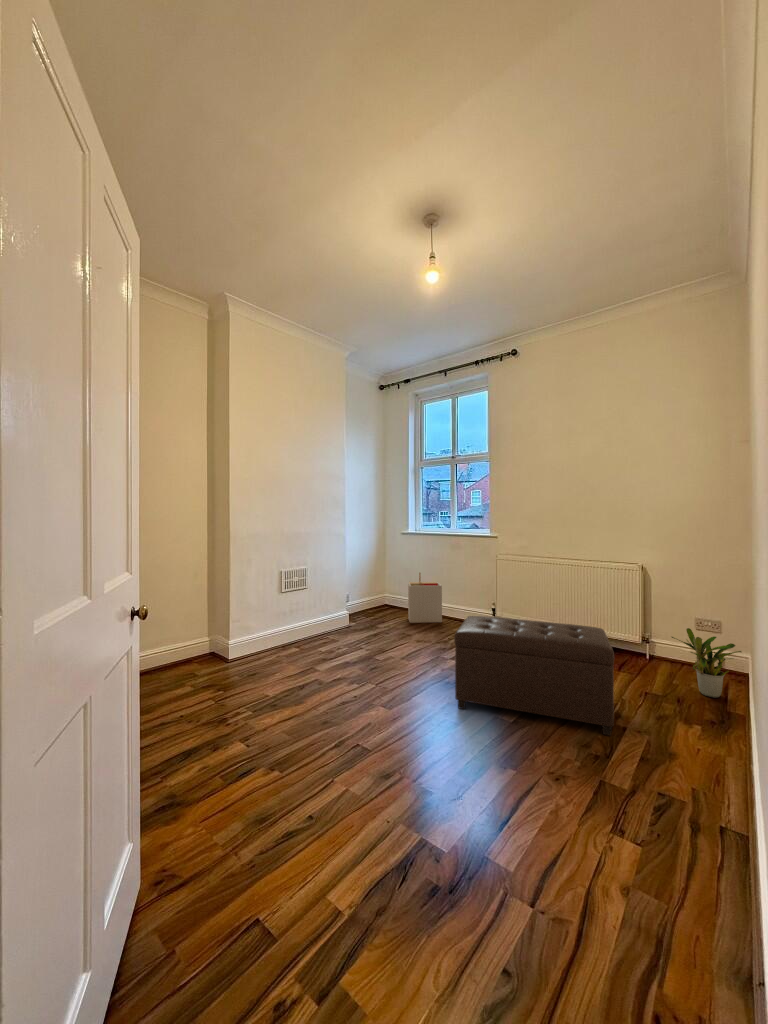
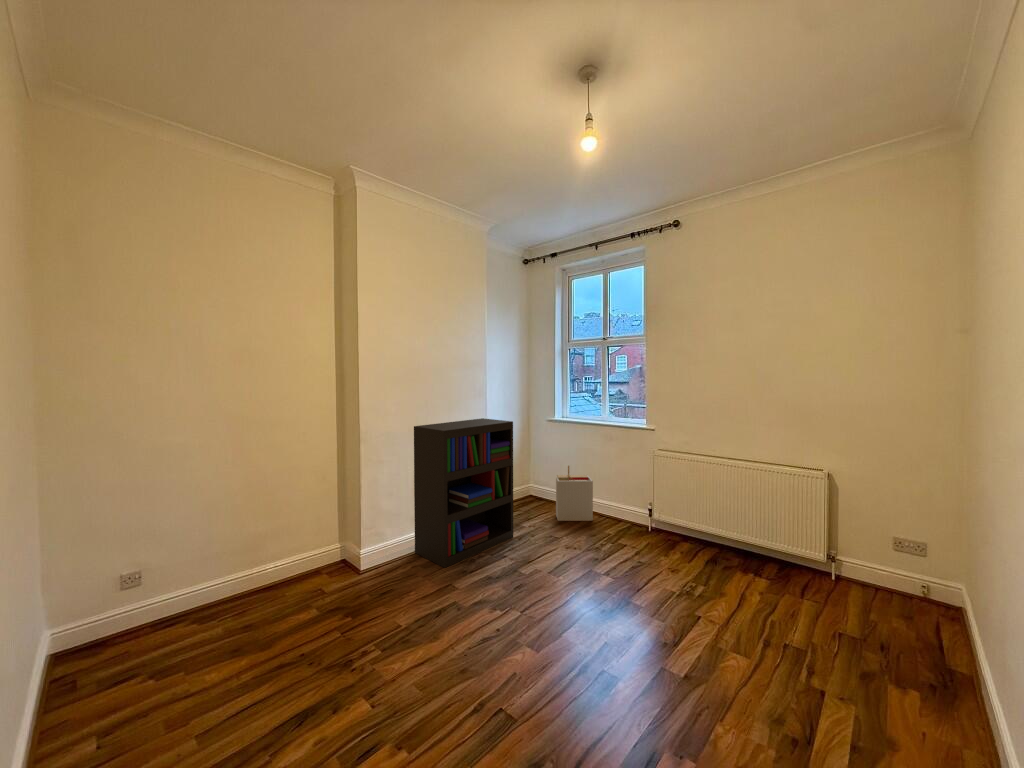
bookshelf: none [278,527,369,656] -> present [414,418,513,568]
ottoman: present [454,616,614,736] -> none [614,535,813,704]
potted plant: present [672,628,741,698] -> none [869,555,964,643]

